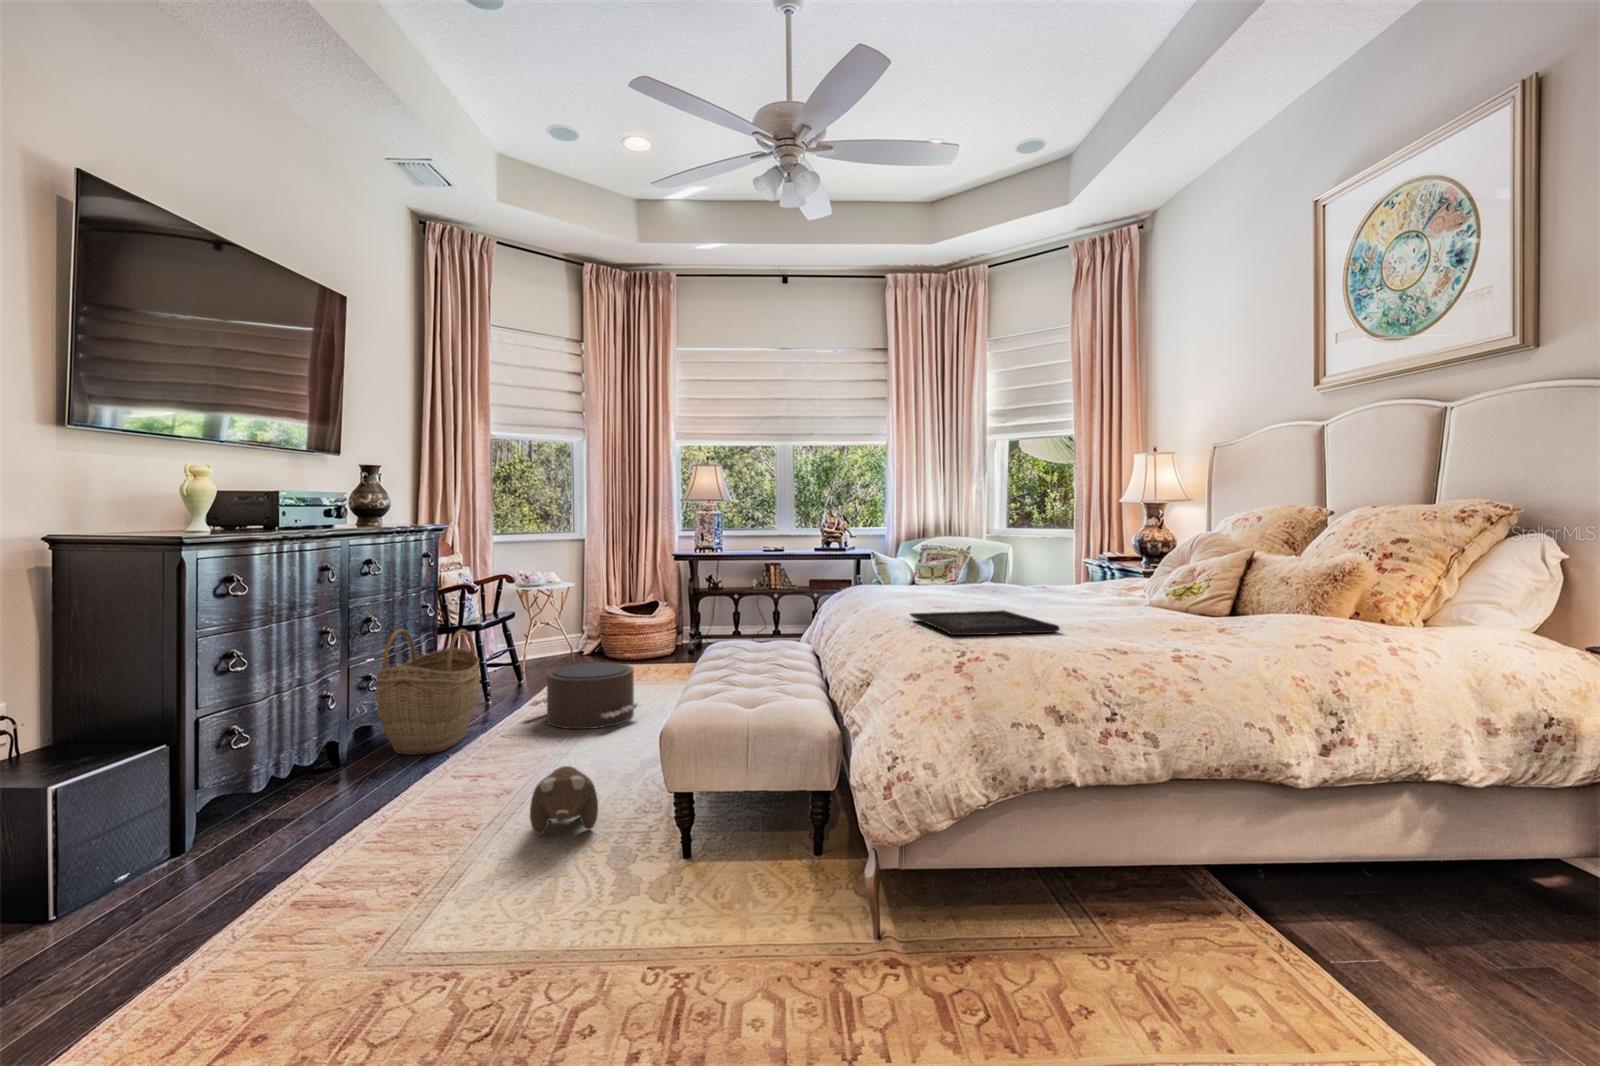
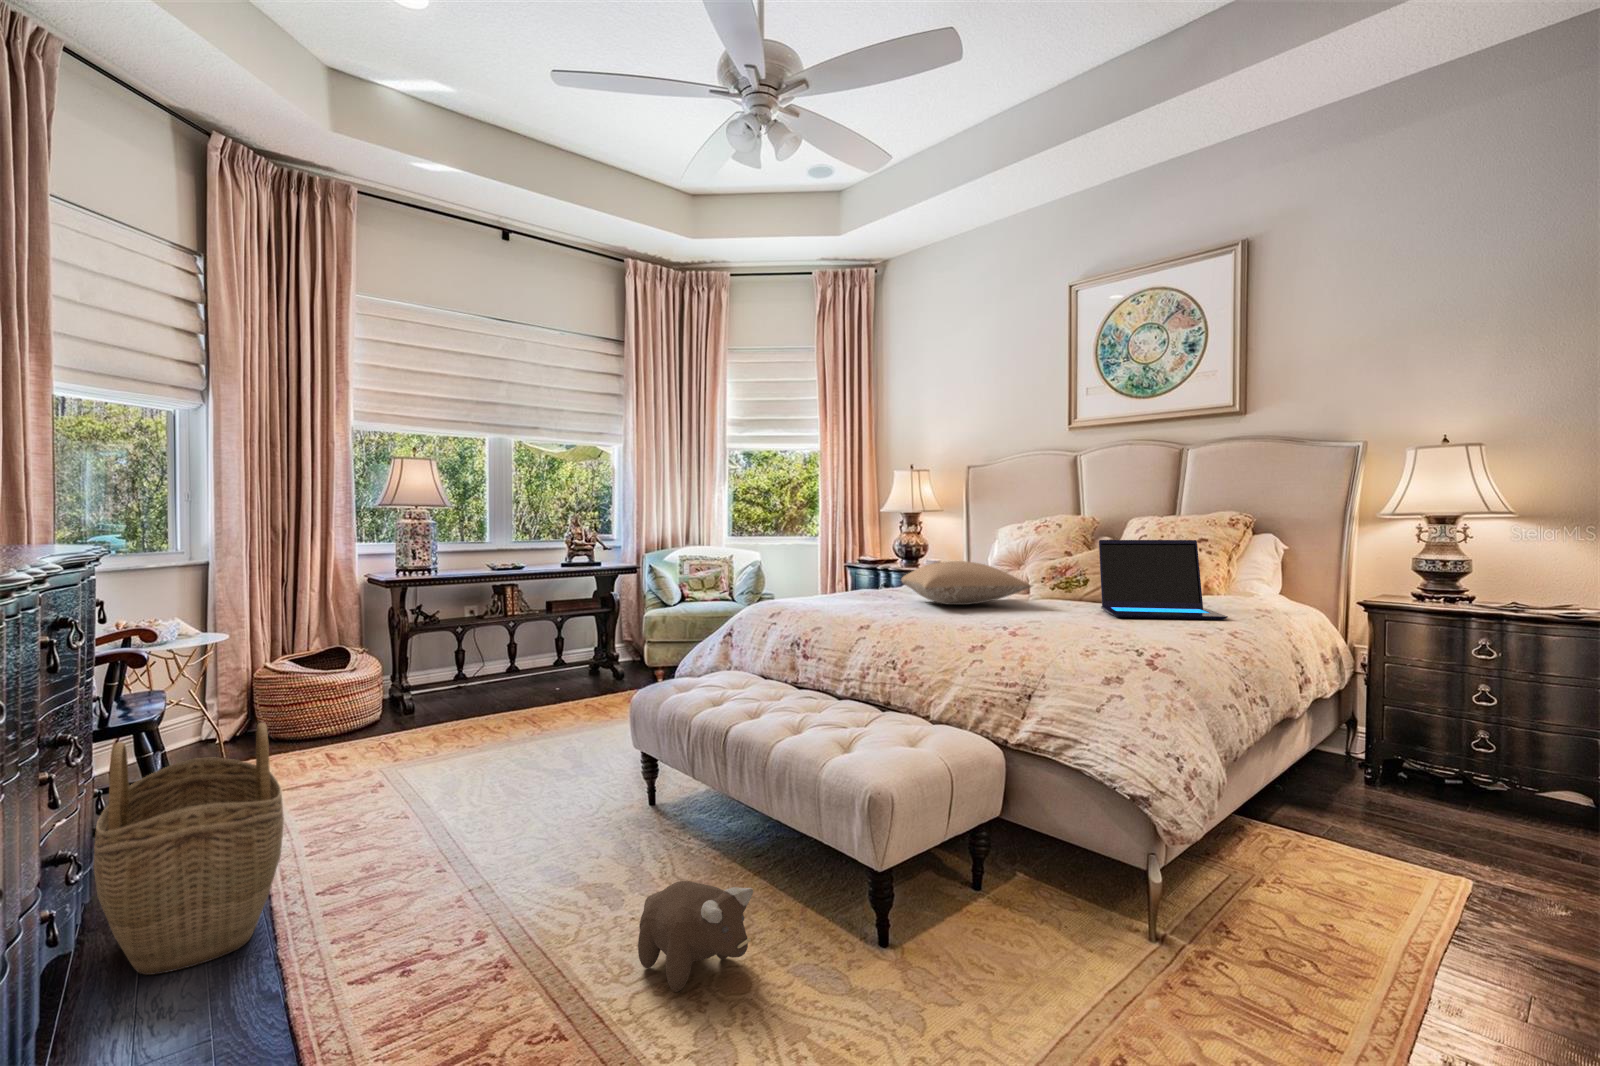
laptop: none [1074,533,1255,635] -> present [1099,540,1228,620]
pillow: none [935,554,1076,599] -> present [902,561,1031,605]
tray: present [910,610,1060,635] -> none [1003,613,1154,639]
pouf: present [530,662,637,729] -> none [317,736,503,849]

